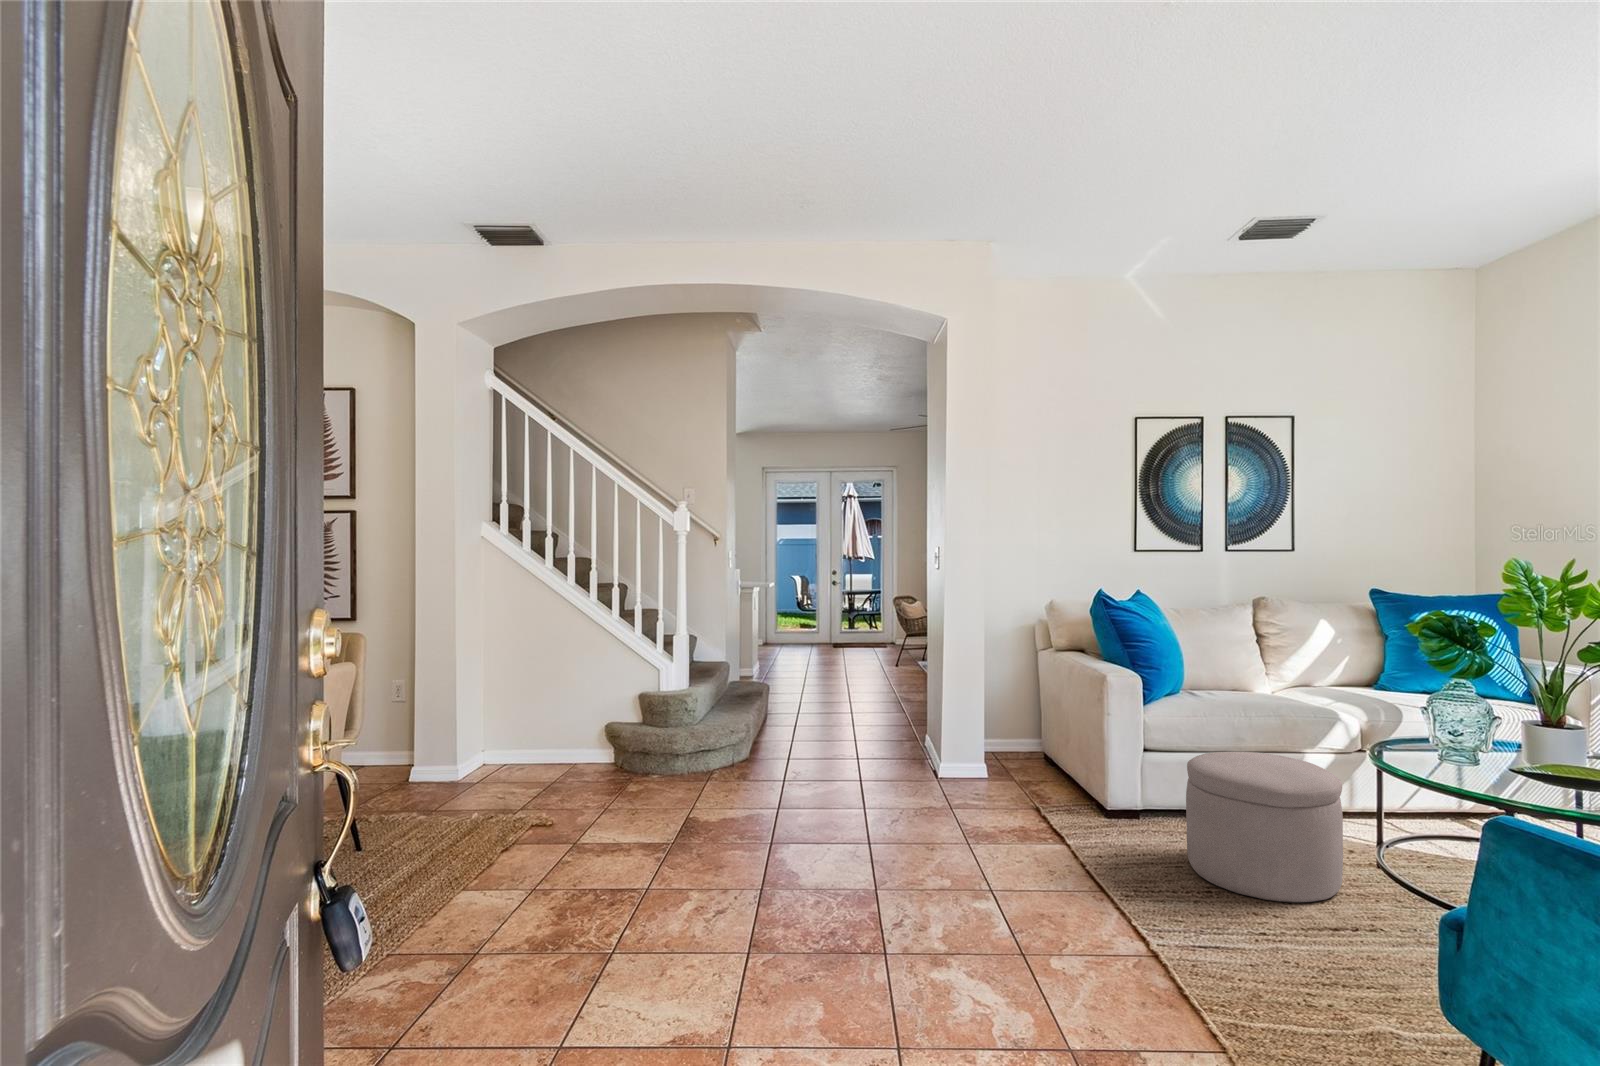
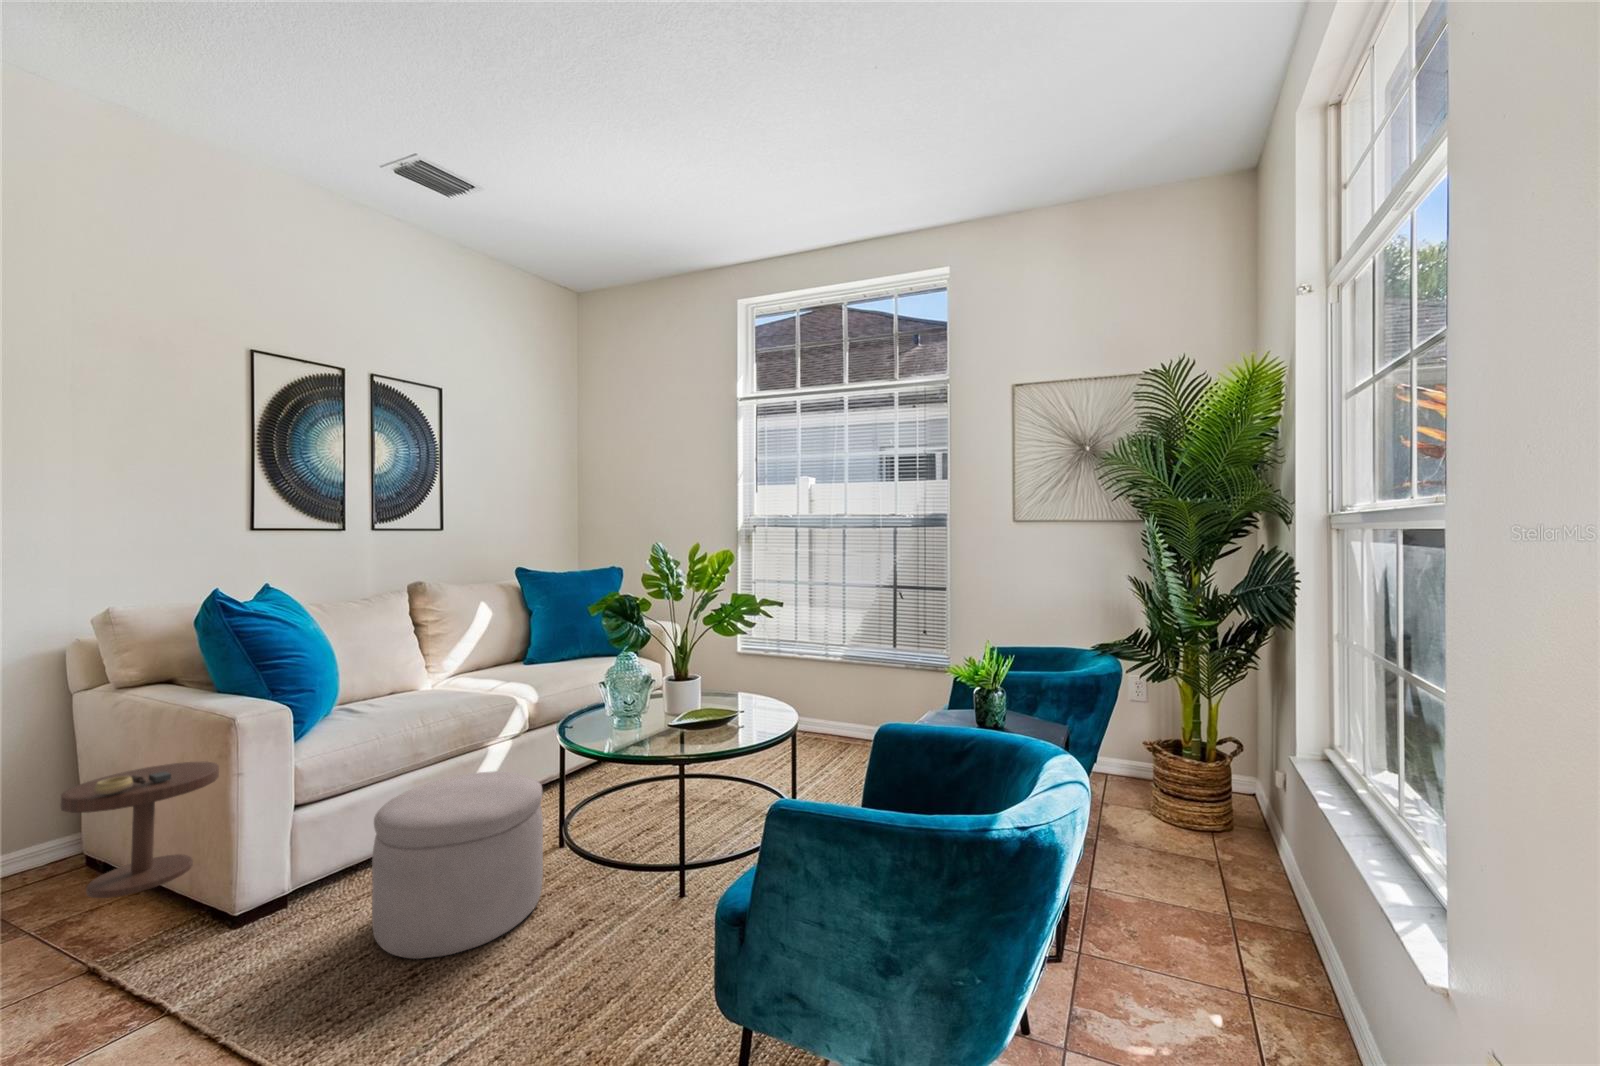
side table: none [1018,686,1093,821] -> present [60,762,219,898]

